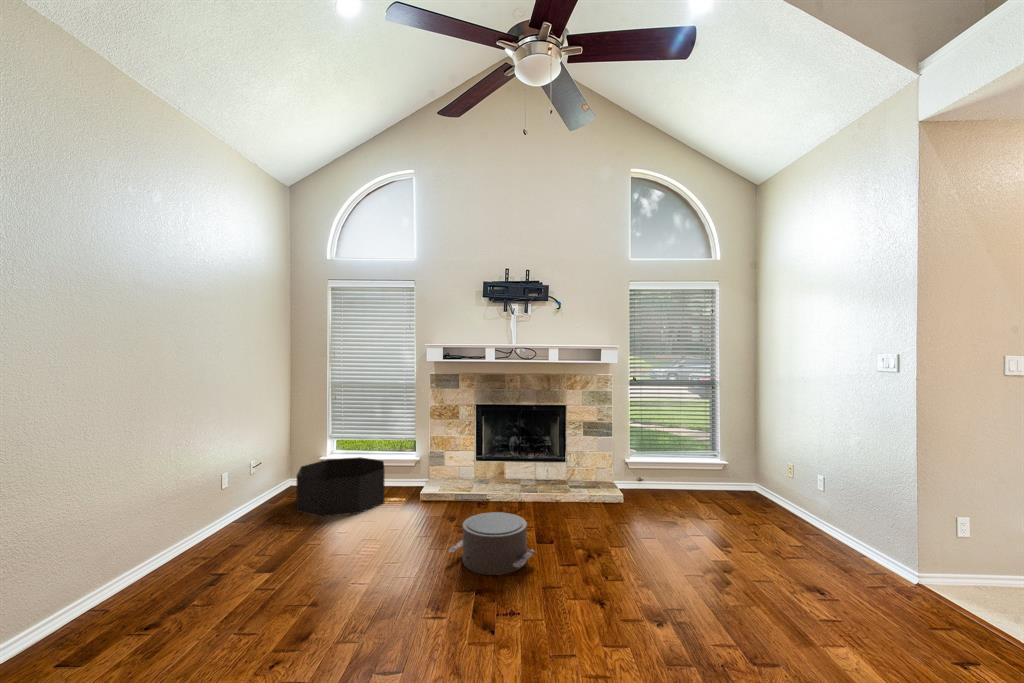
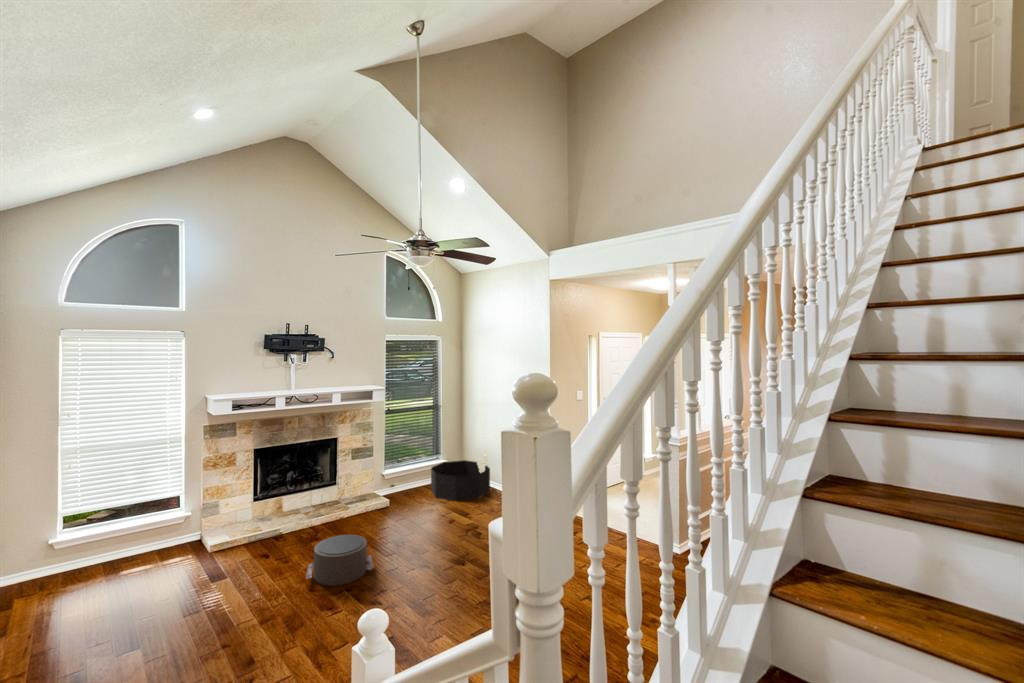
basket: present [296,457,385,517] -> present [431,460,490,501]

